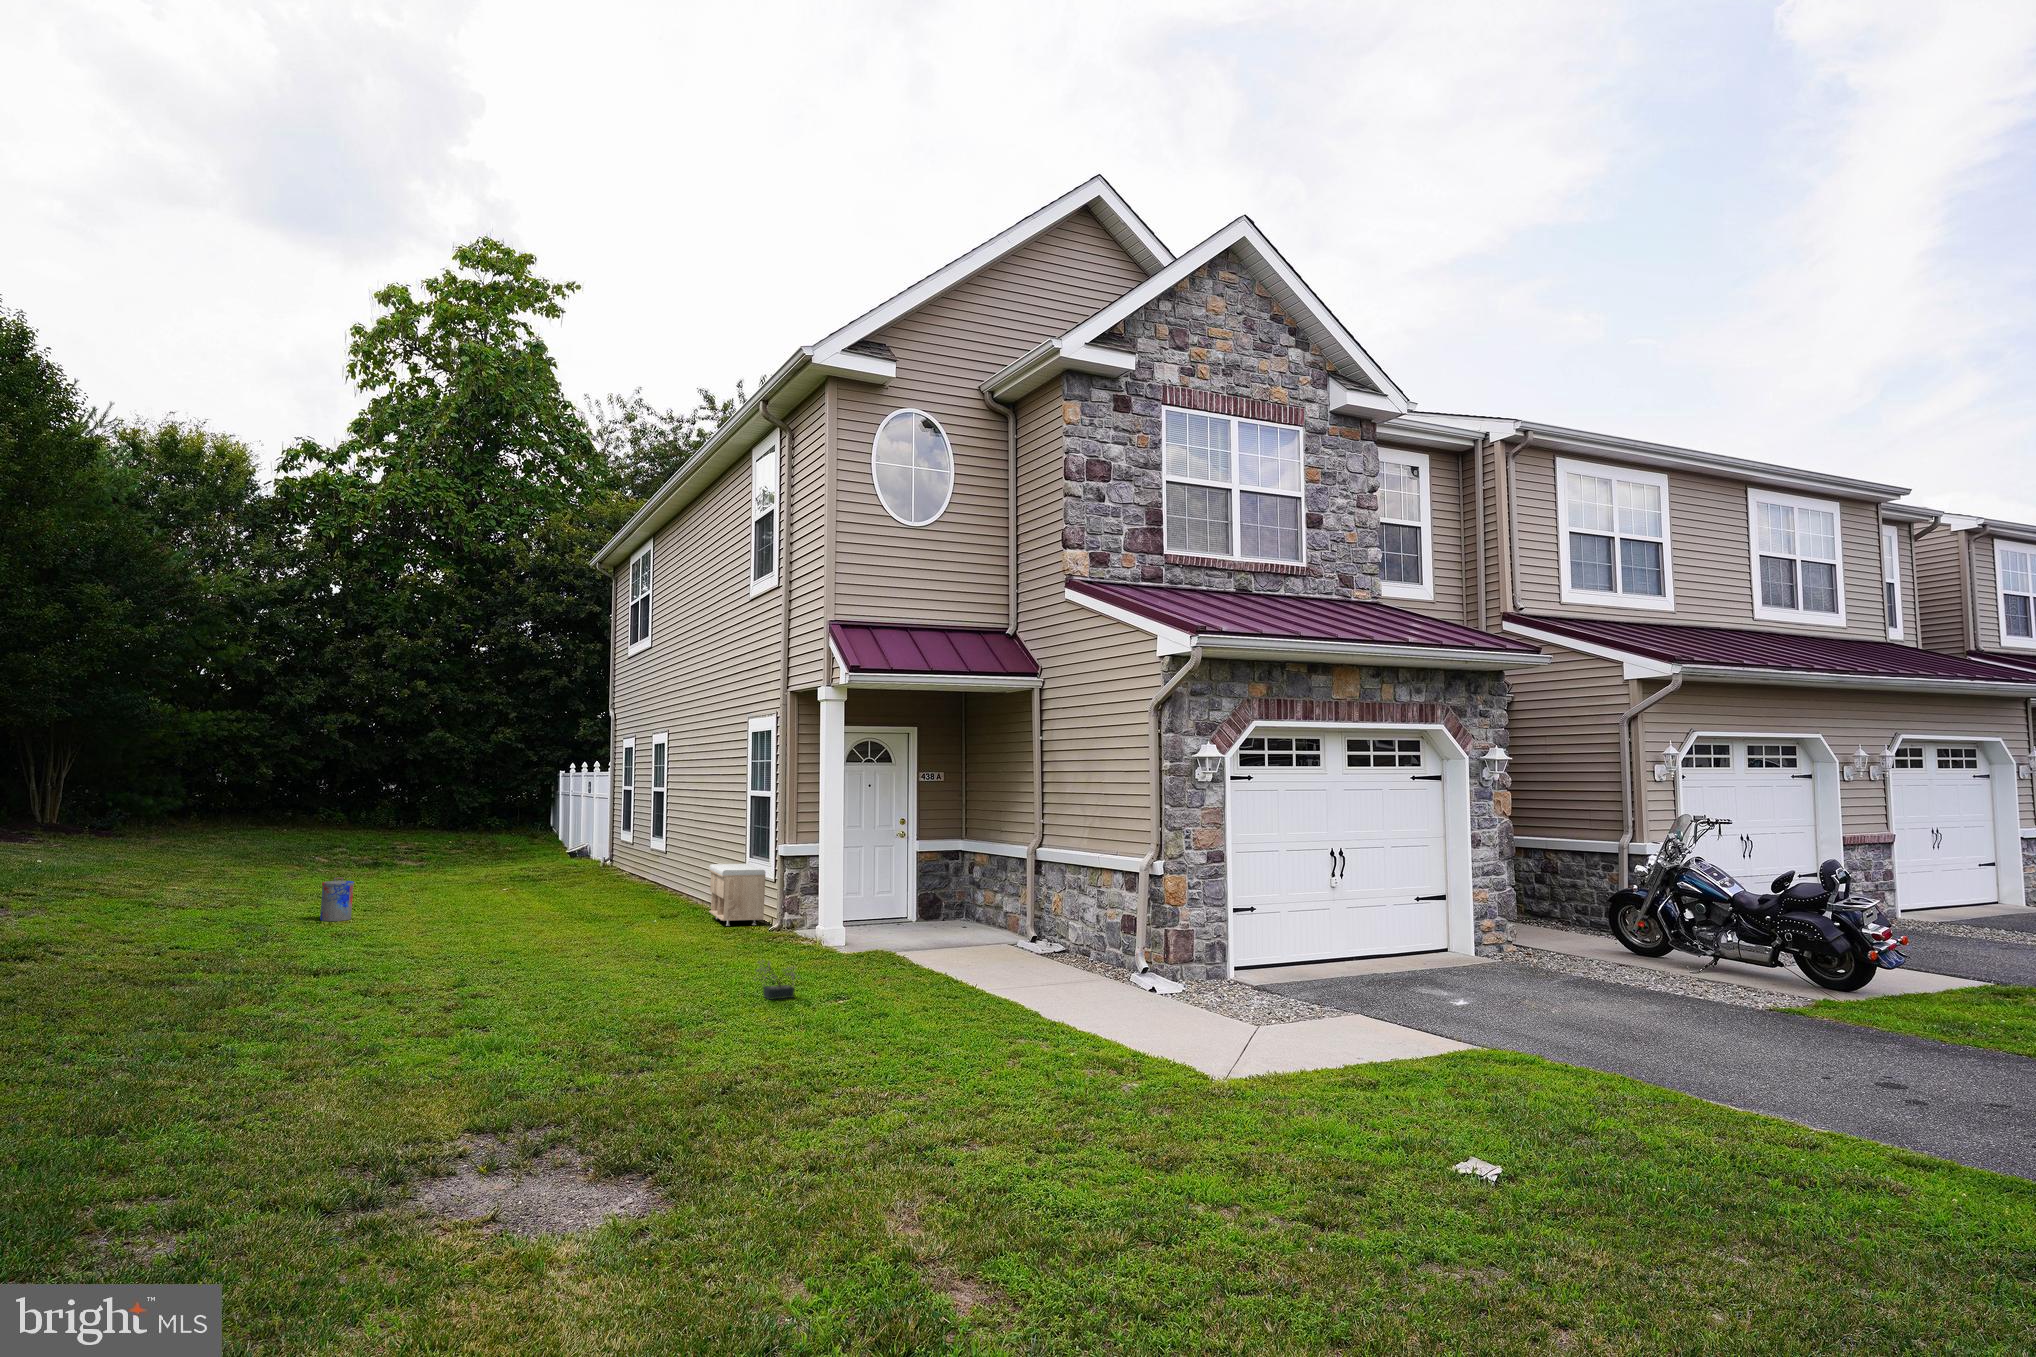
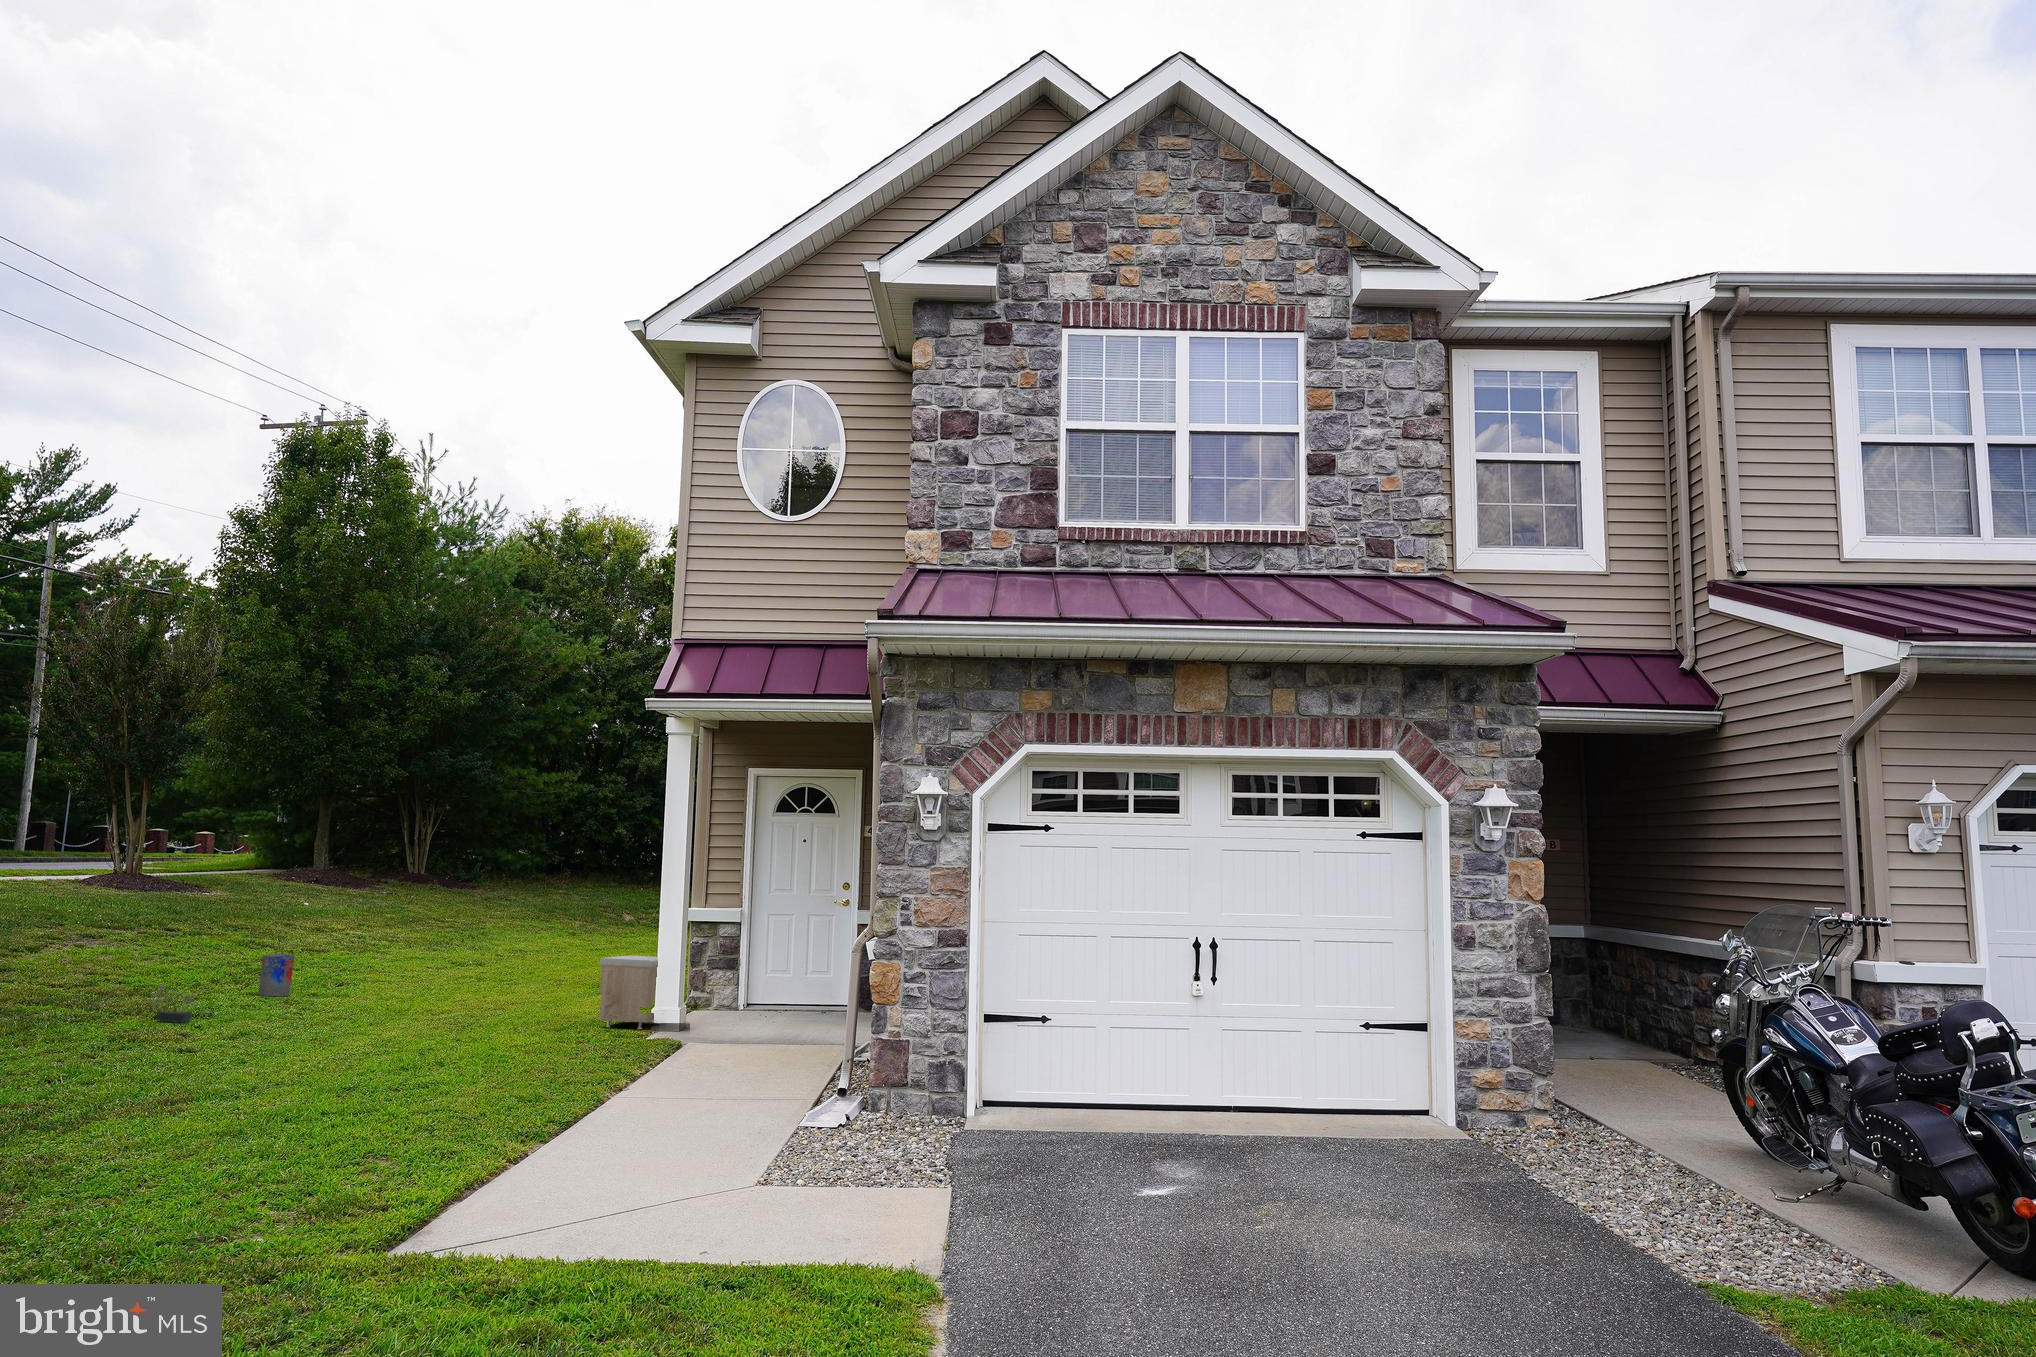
decorative plant: present [754,960,795,1000] -> present [153,988,196,1023]

